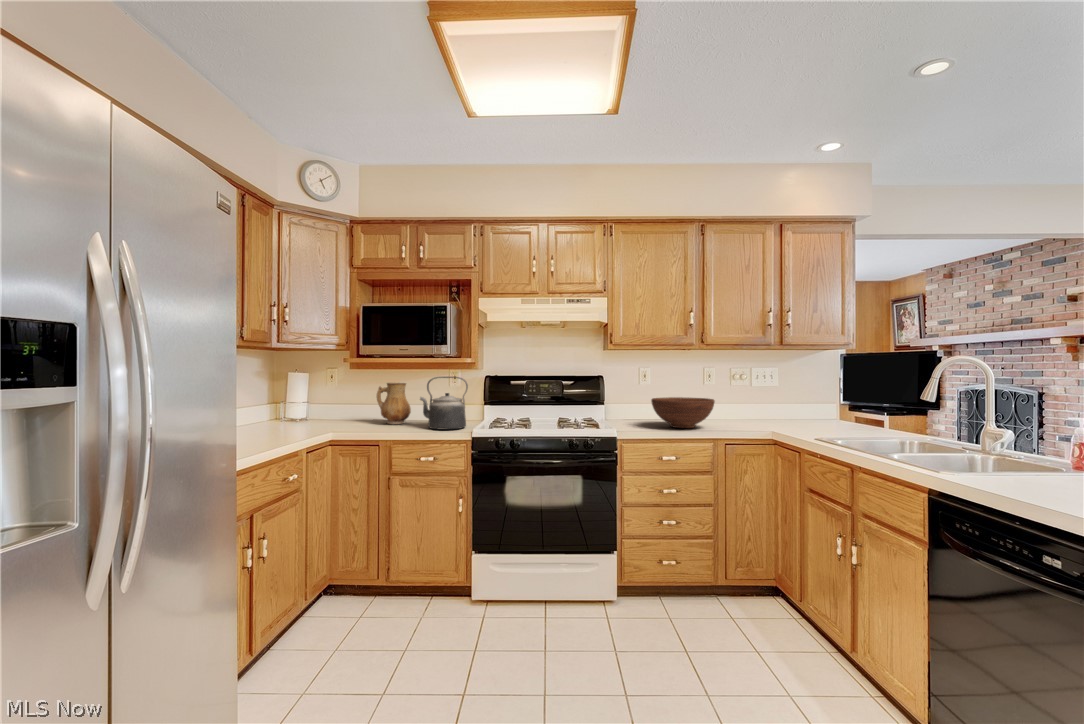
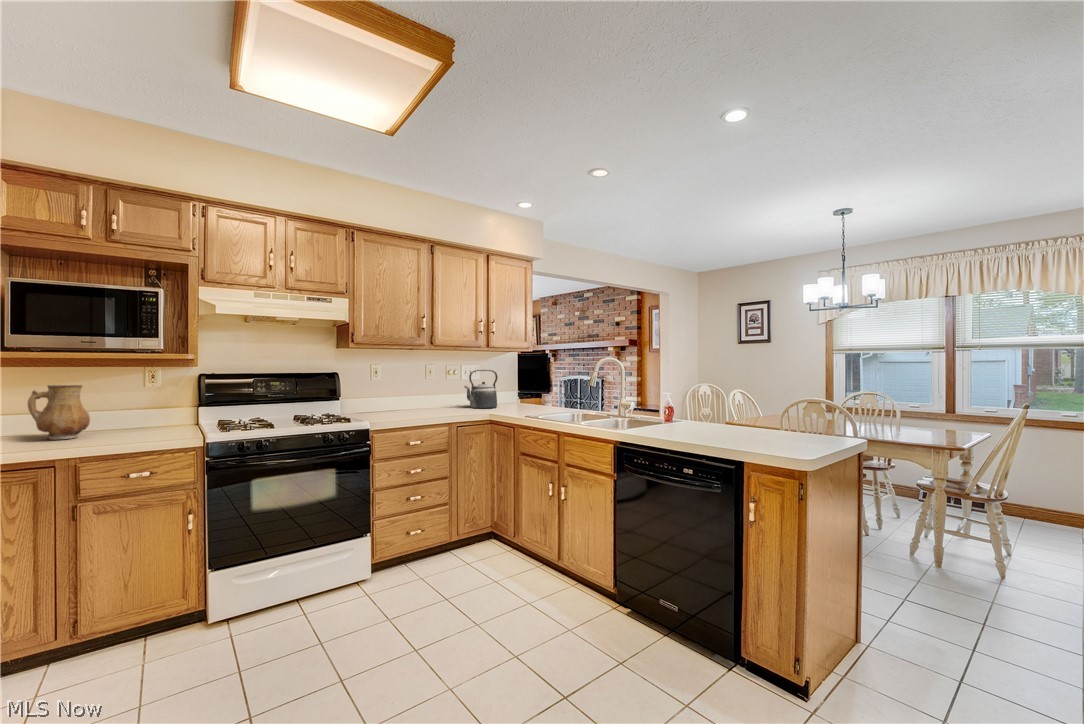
kettle: present [420,377,468,429] -> present [464,370,498,408]
fruit bowl: present [651,397,715,428] -> none [394,390,447,416]

